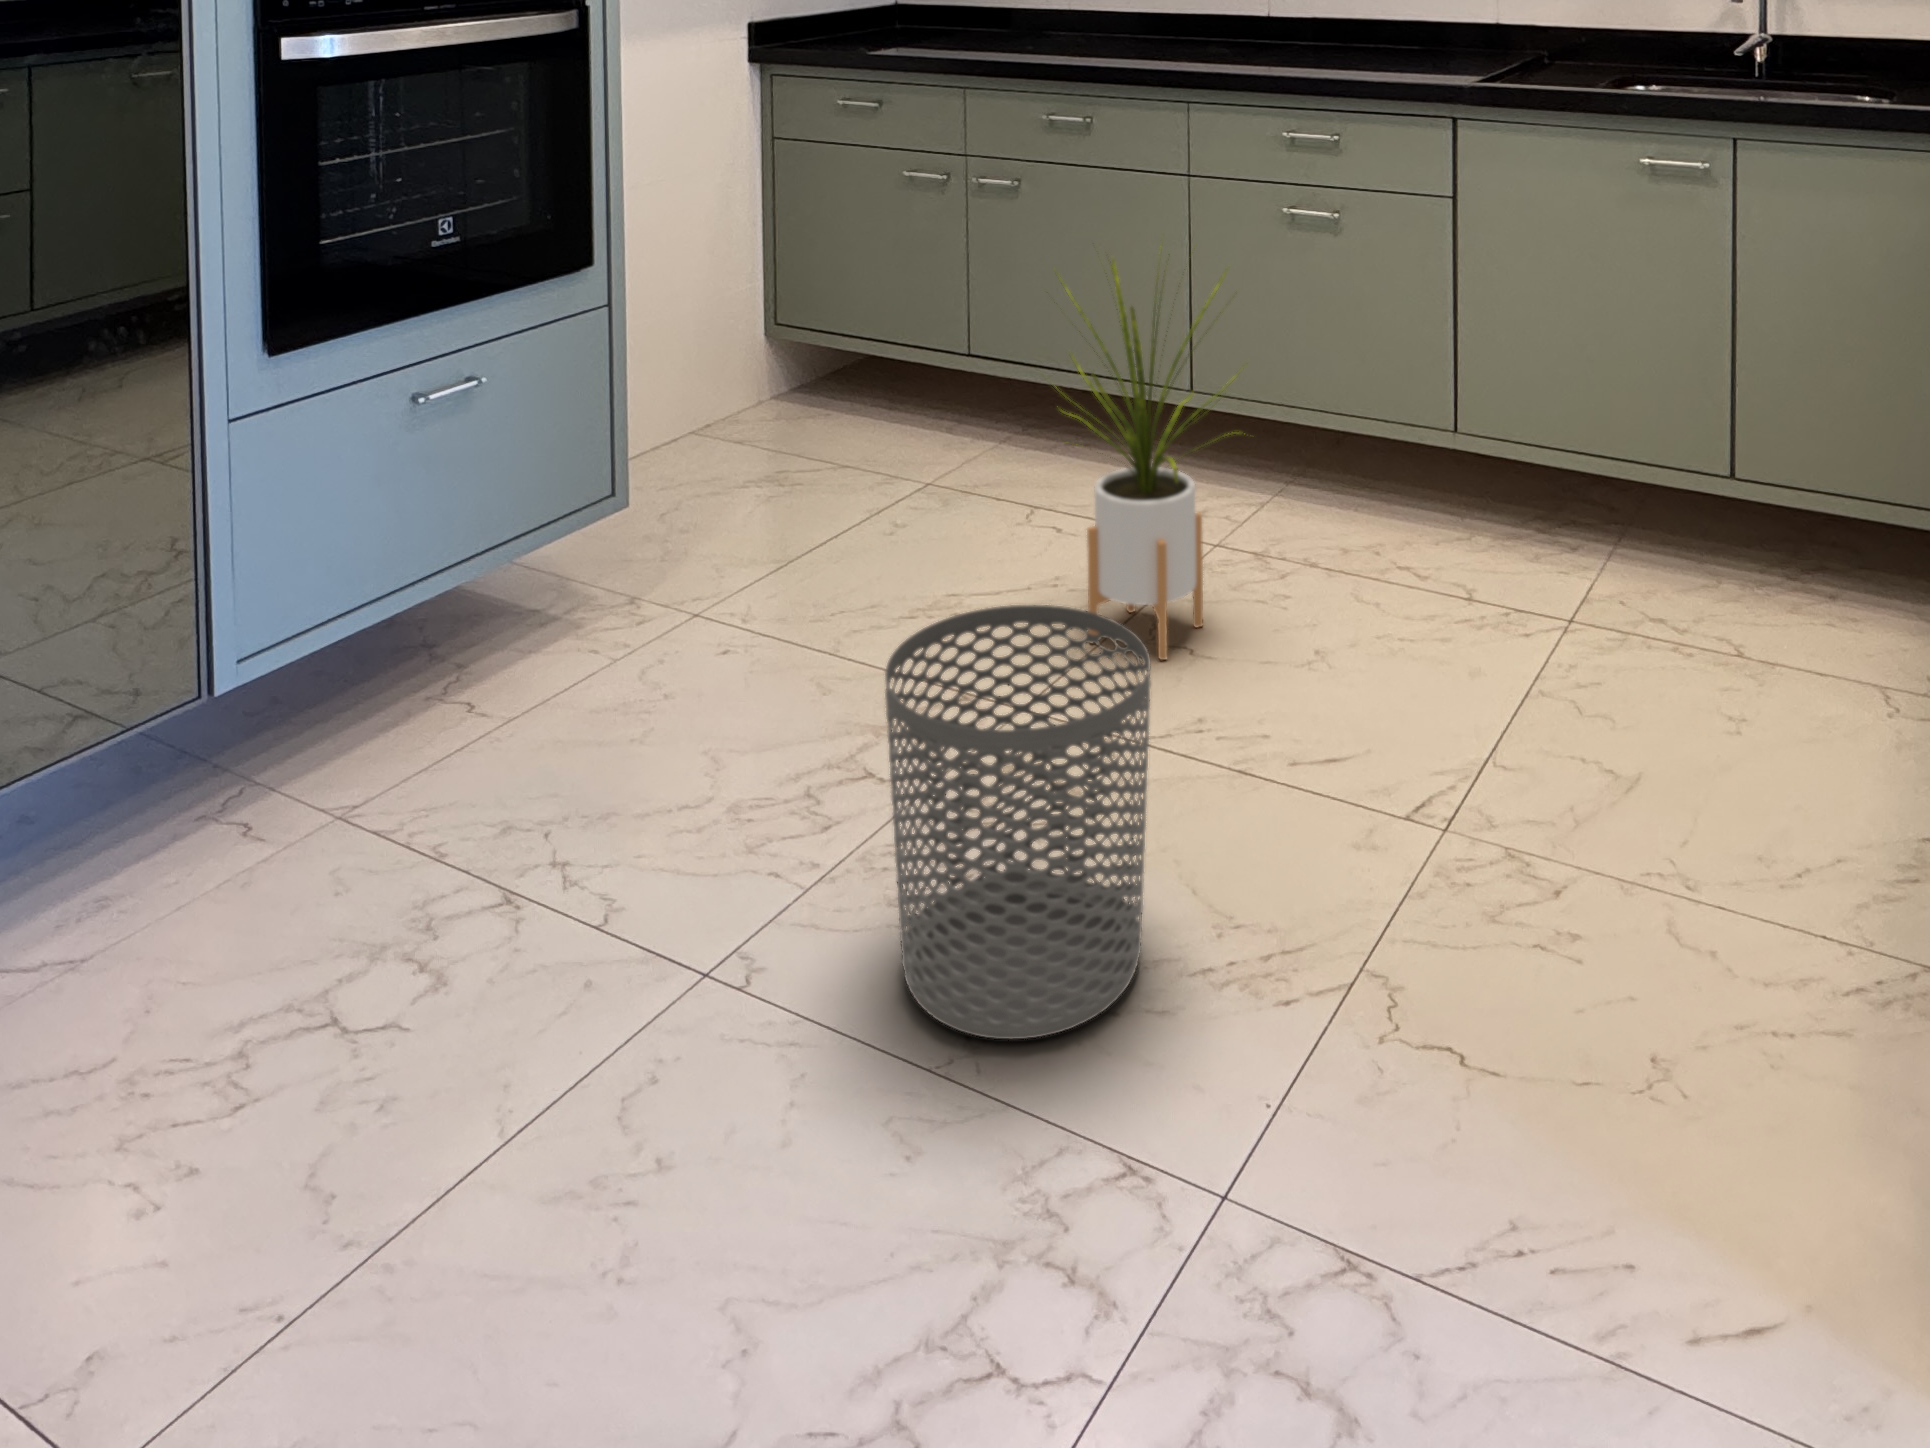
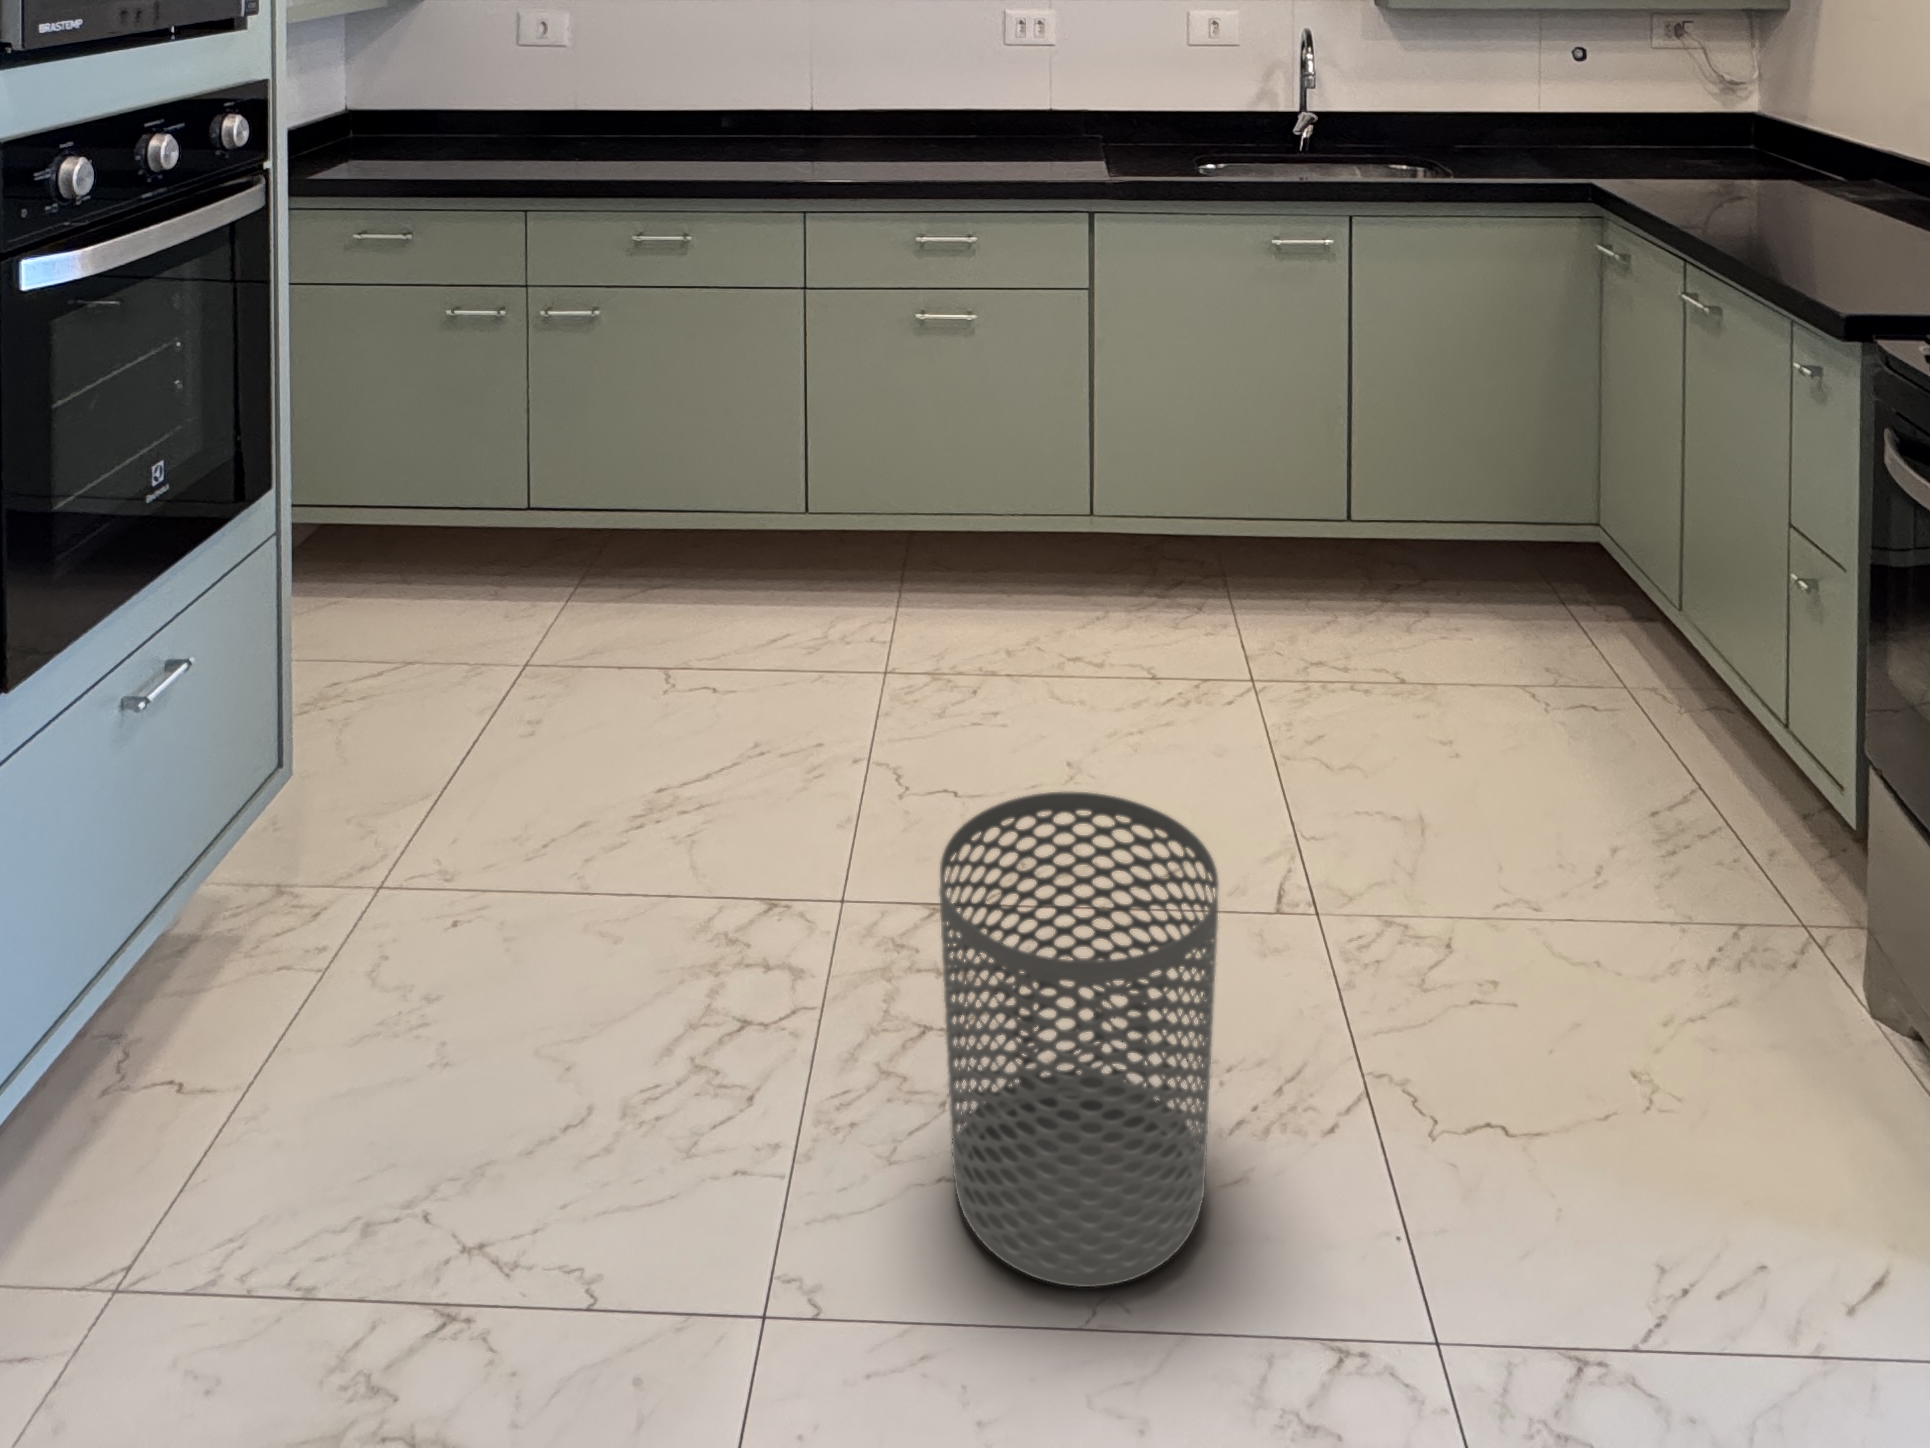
house plant: present [1058,246,1244,660] -> none [792,358,1013,806]

